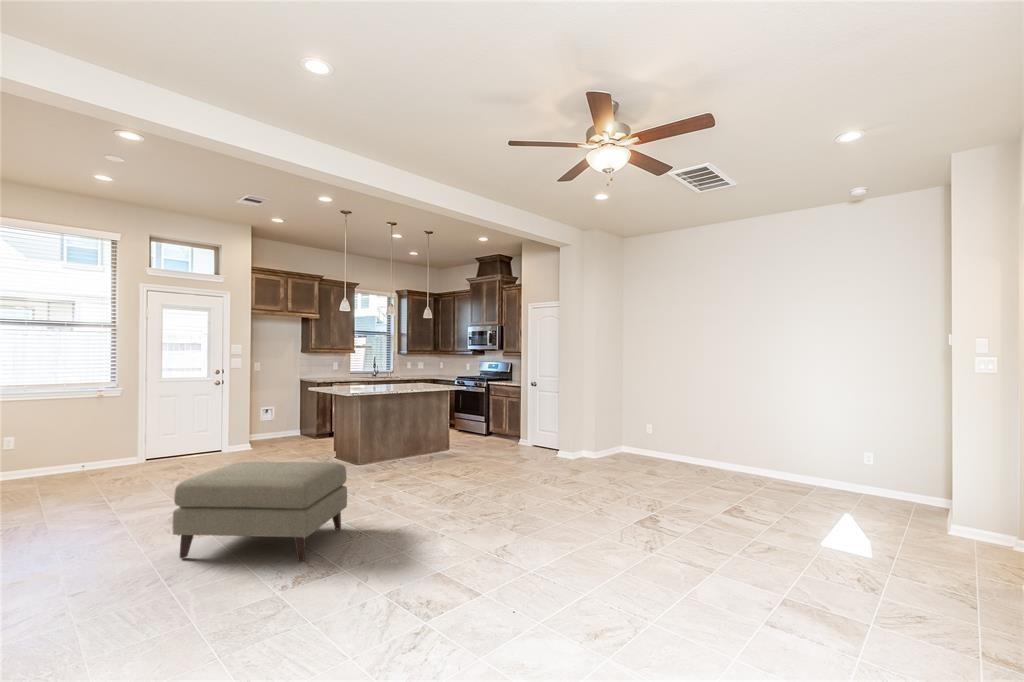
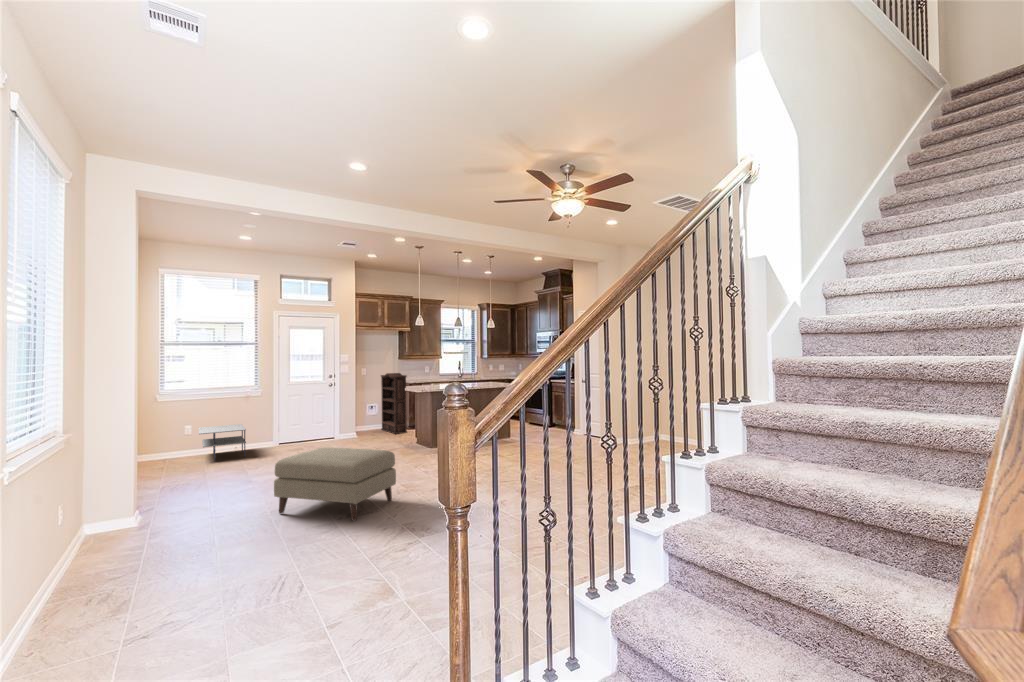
bookshelf: none [279,369,316,444] -> present [381,373,407,434]
side table: none [17,435,97,486] -> present [199,424,246,460]

